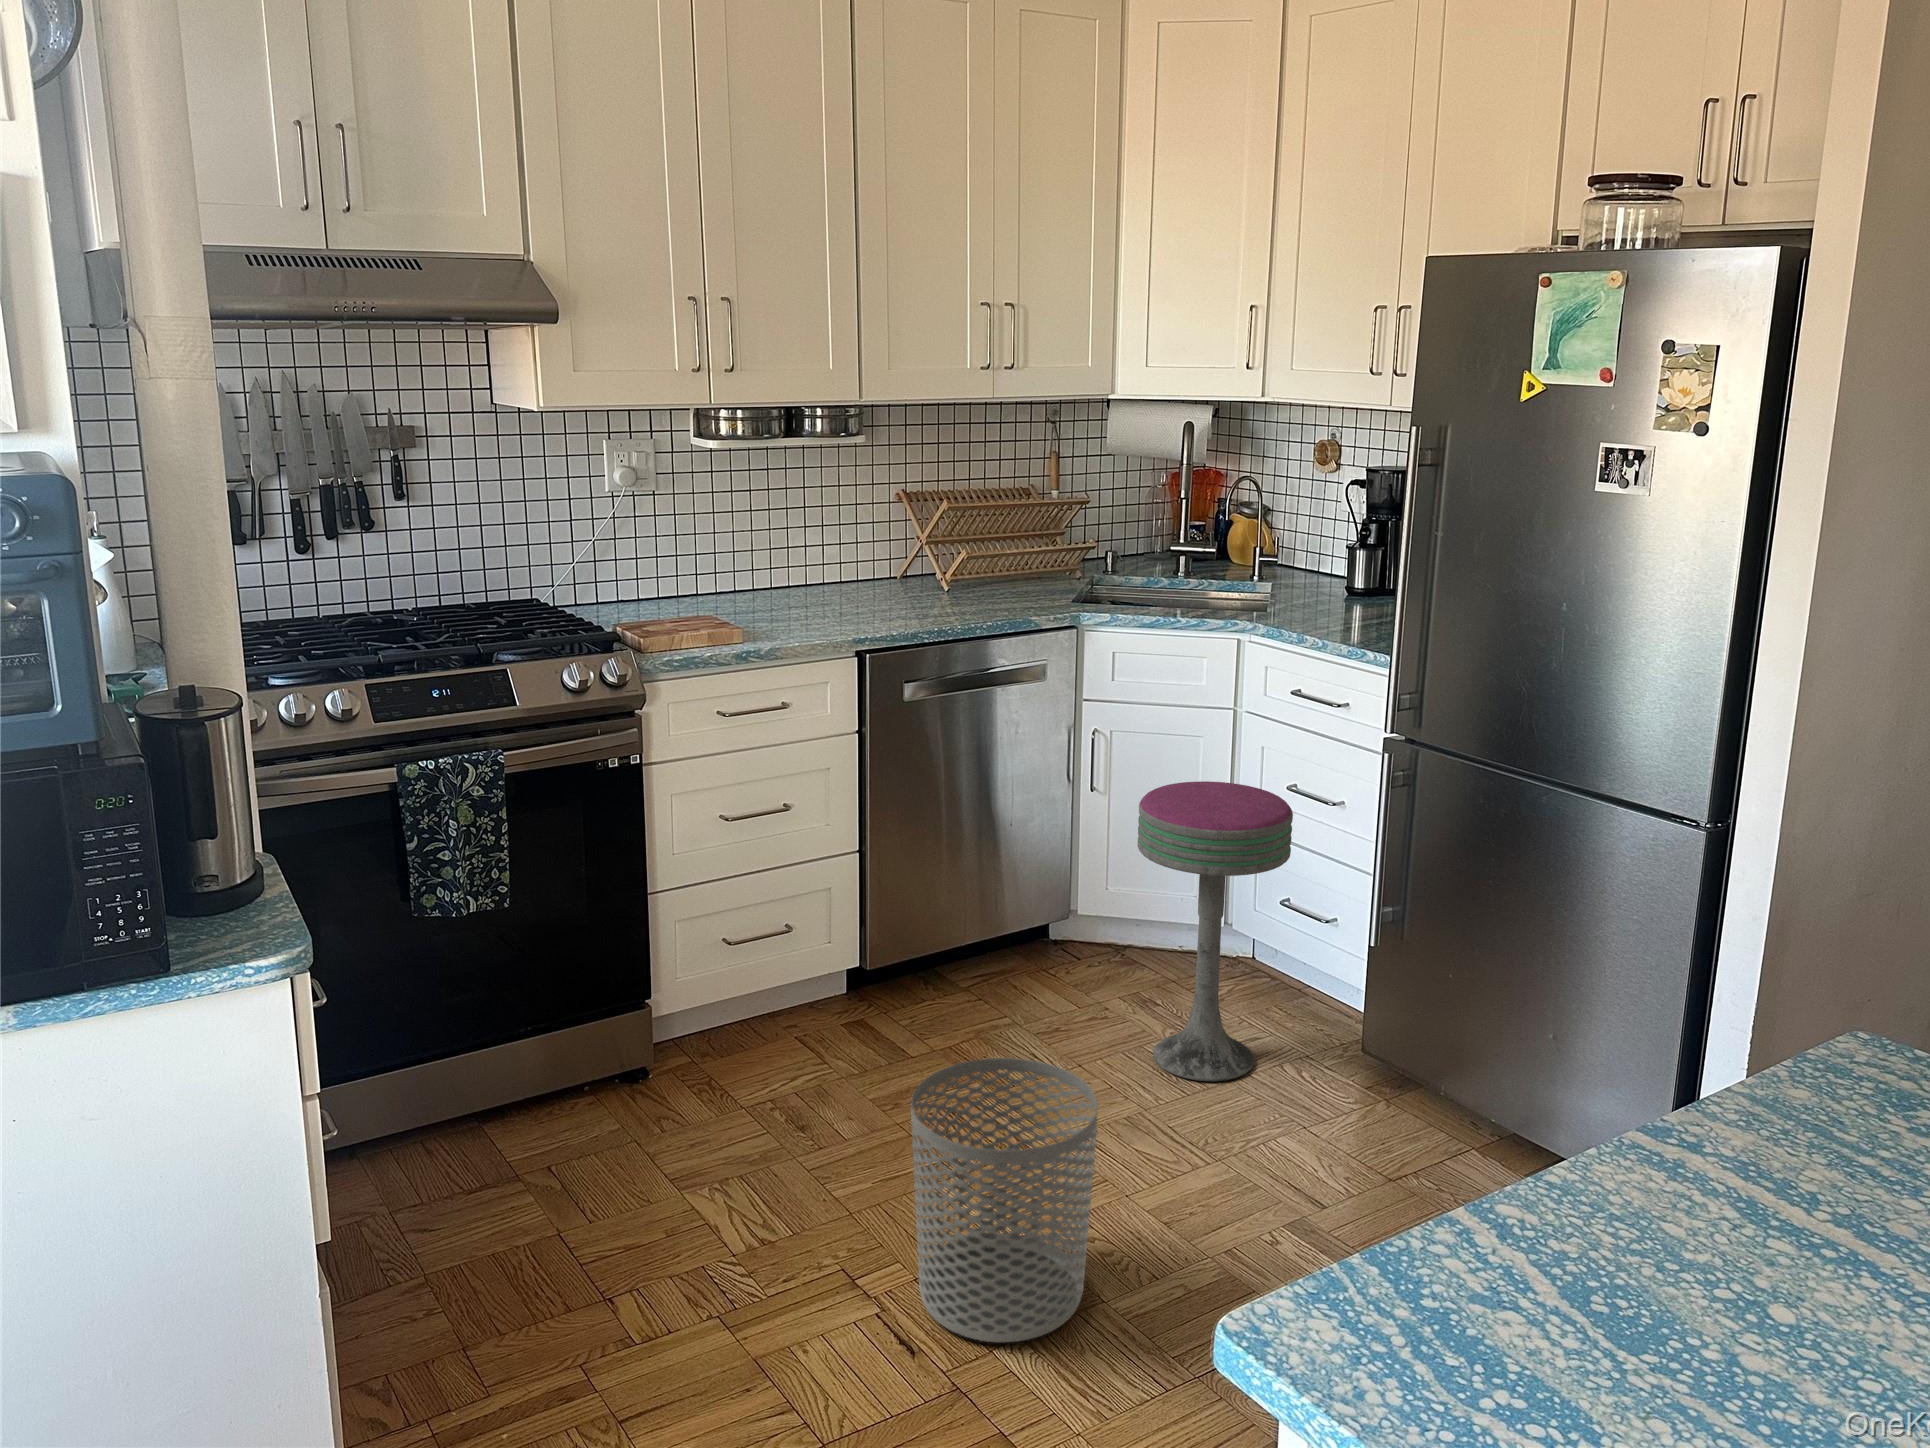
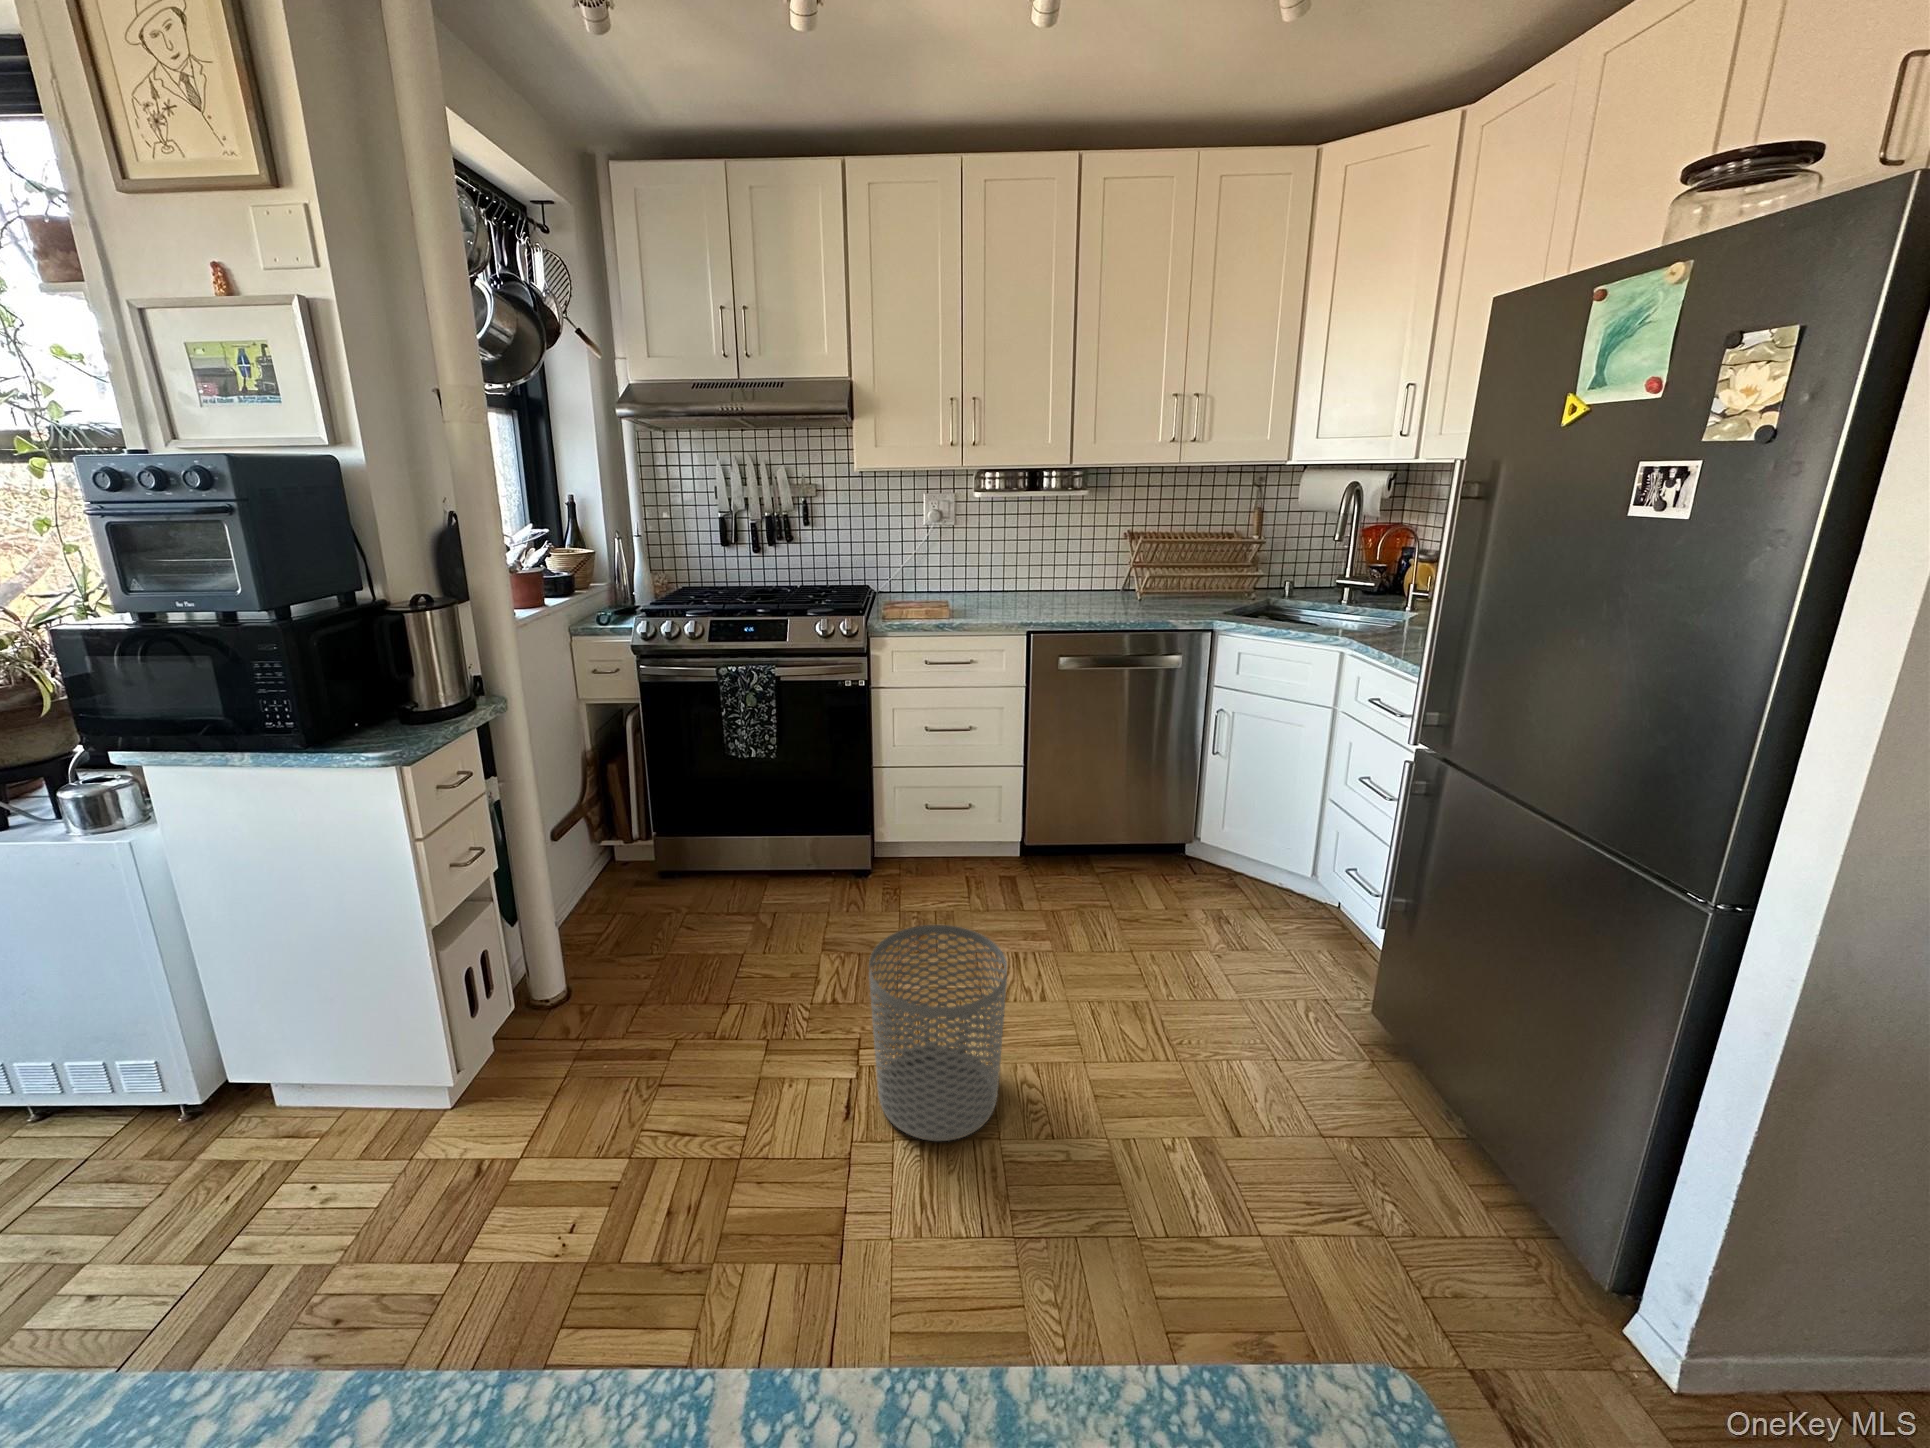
bar stool: present [1137,781,1293,1081] -> none [1186,760,1323,1002]

